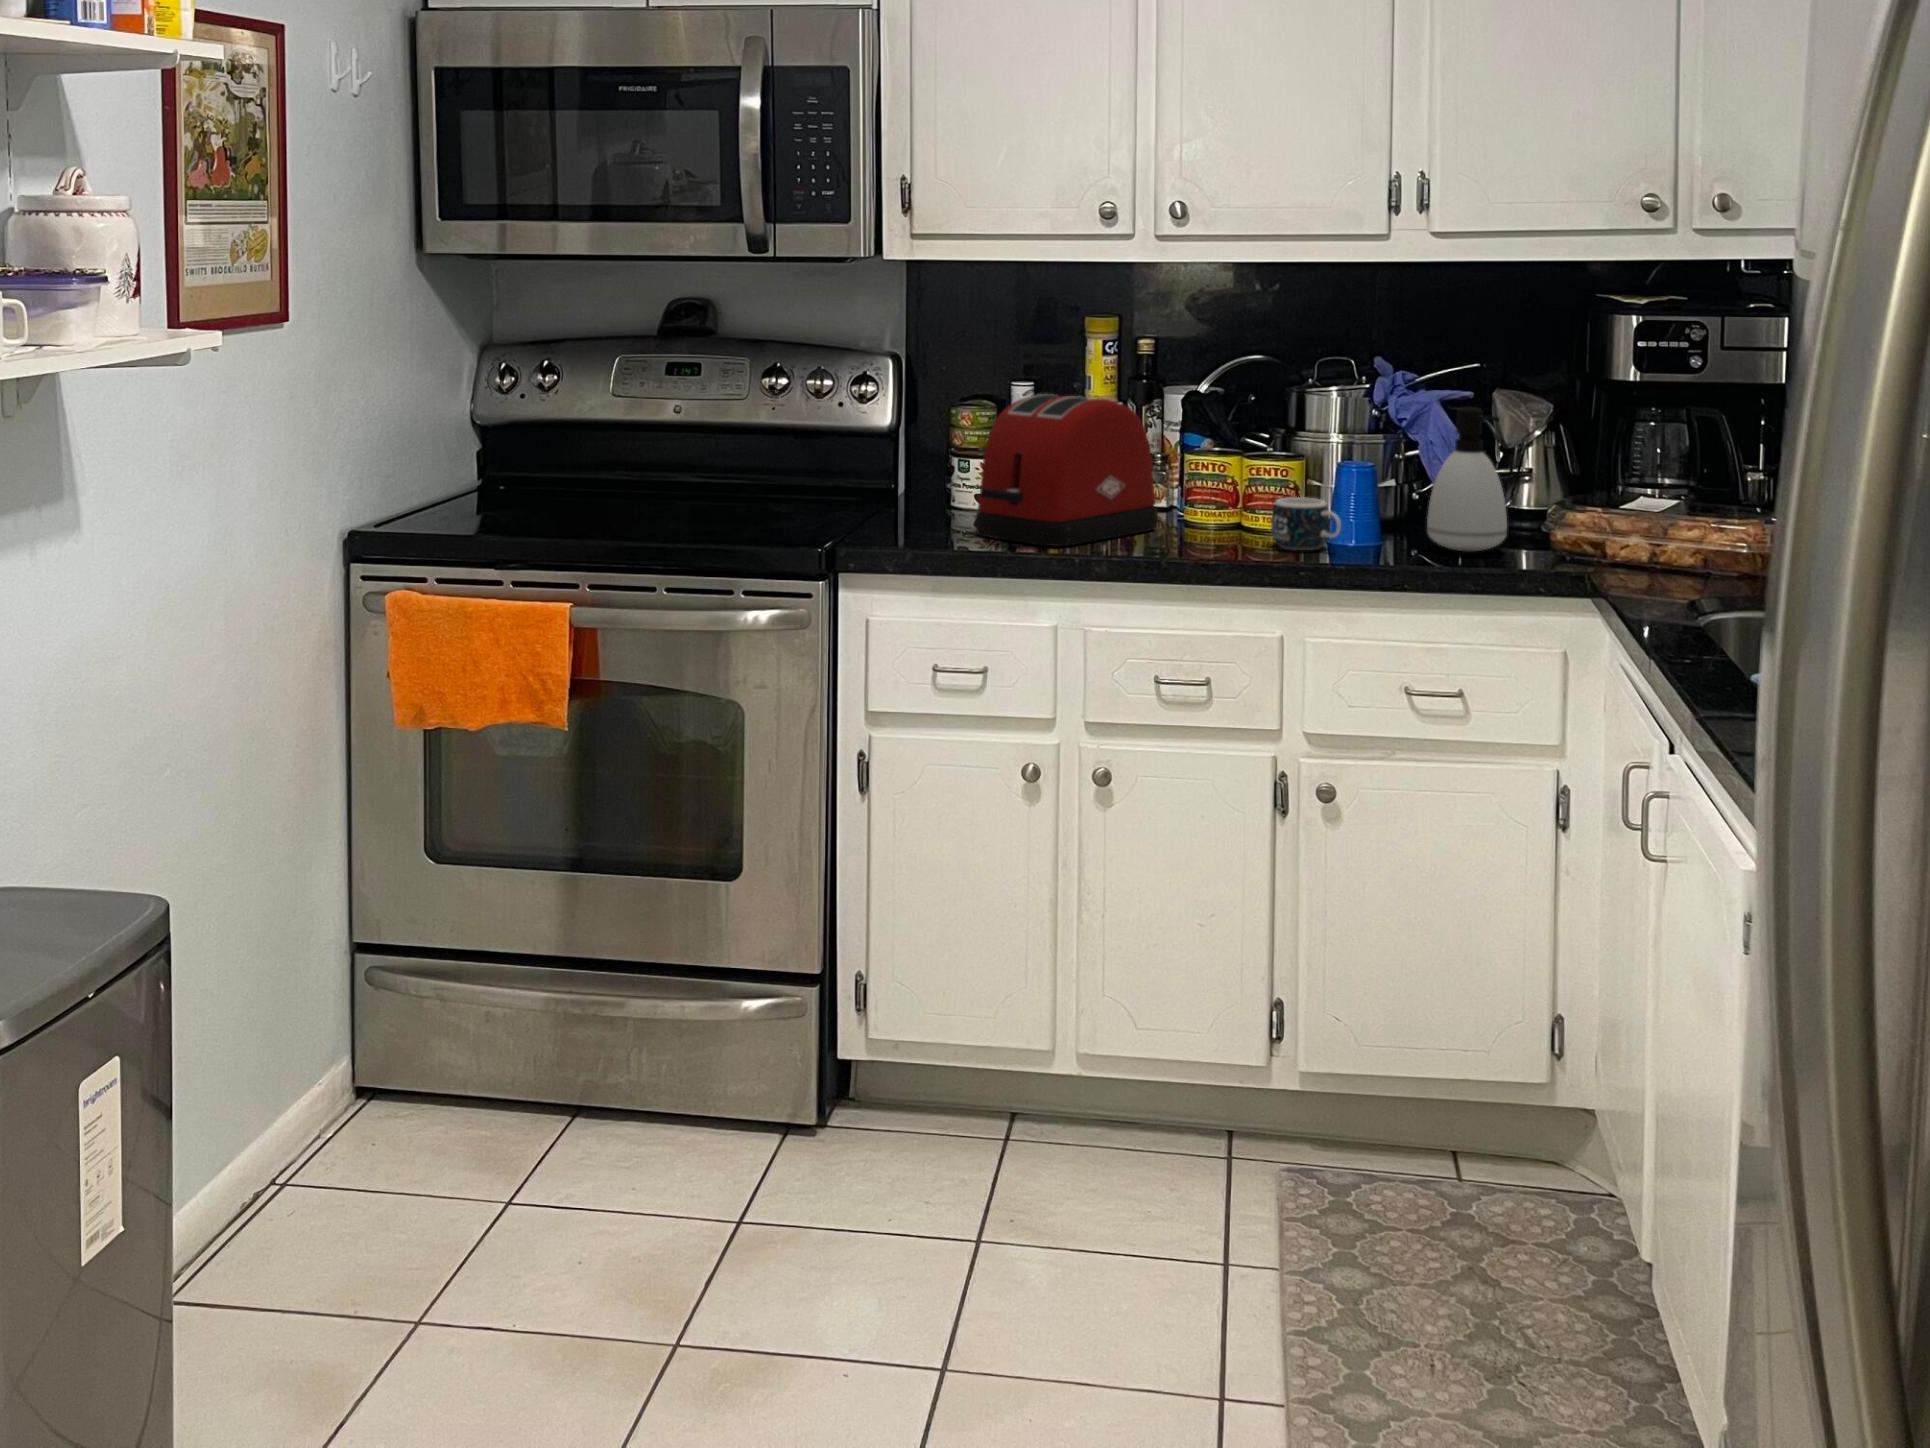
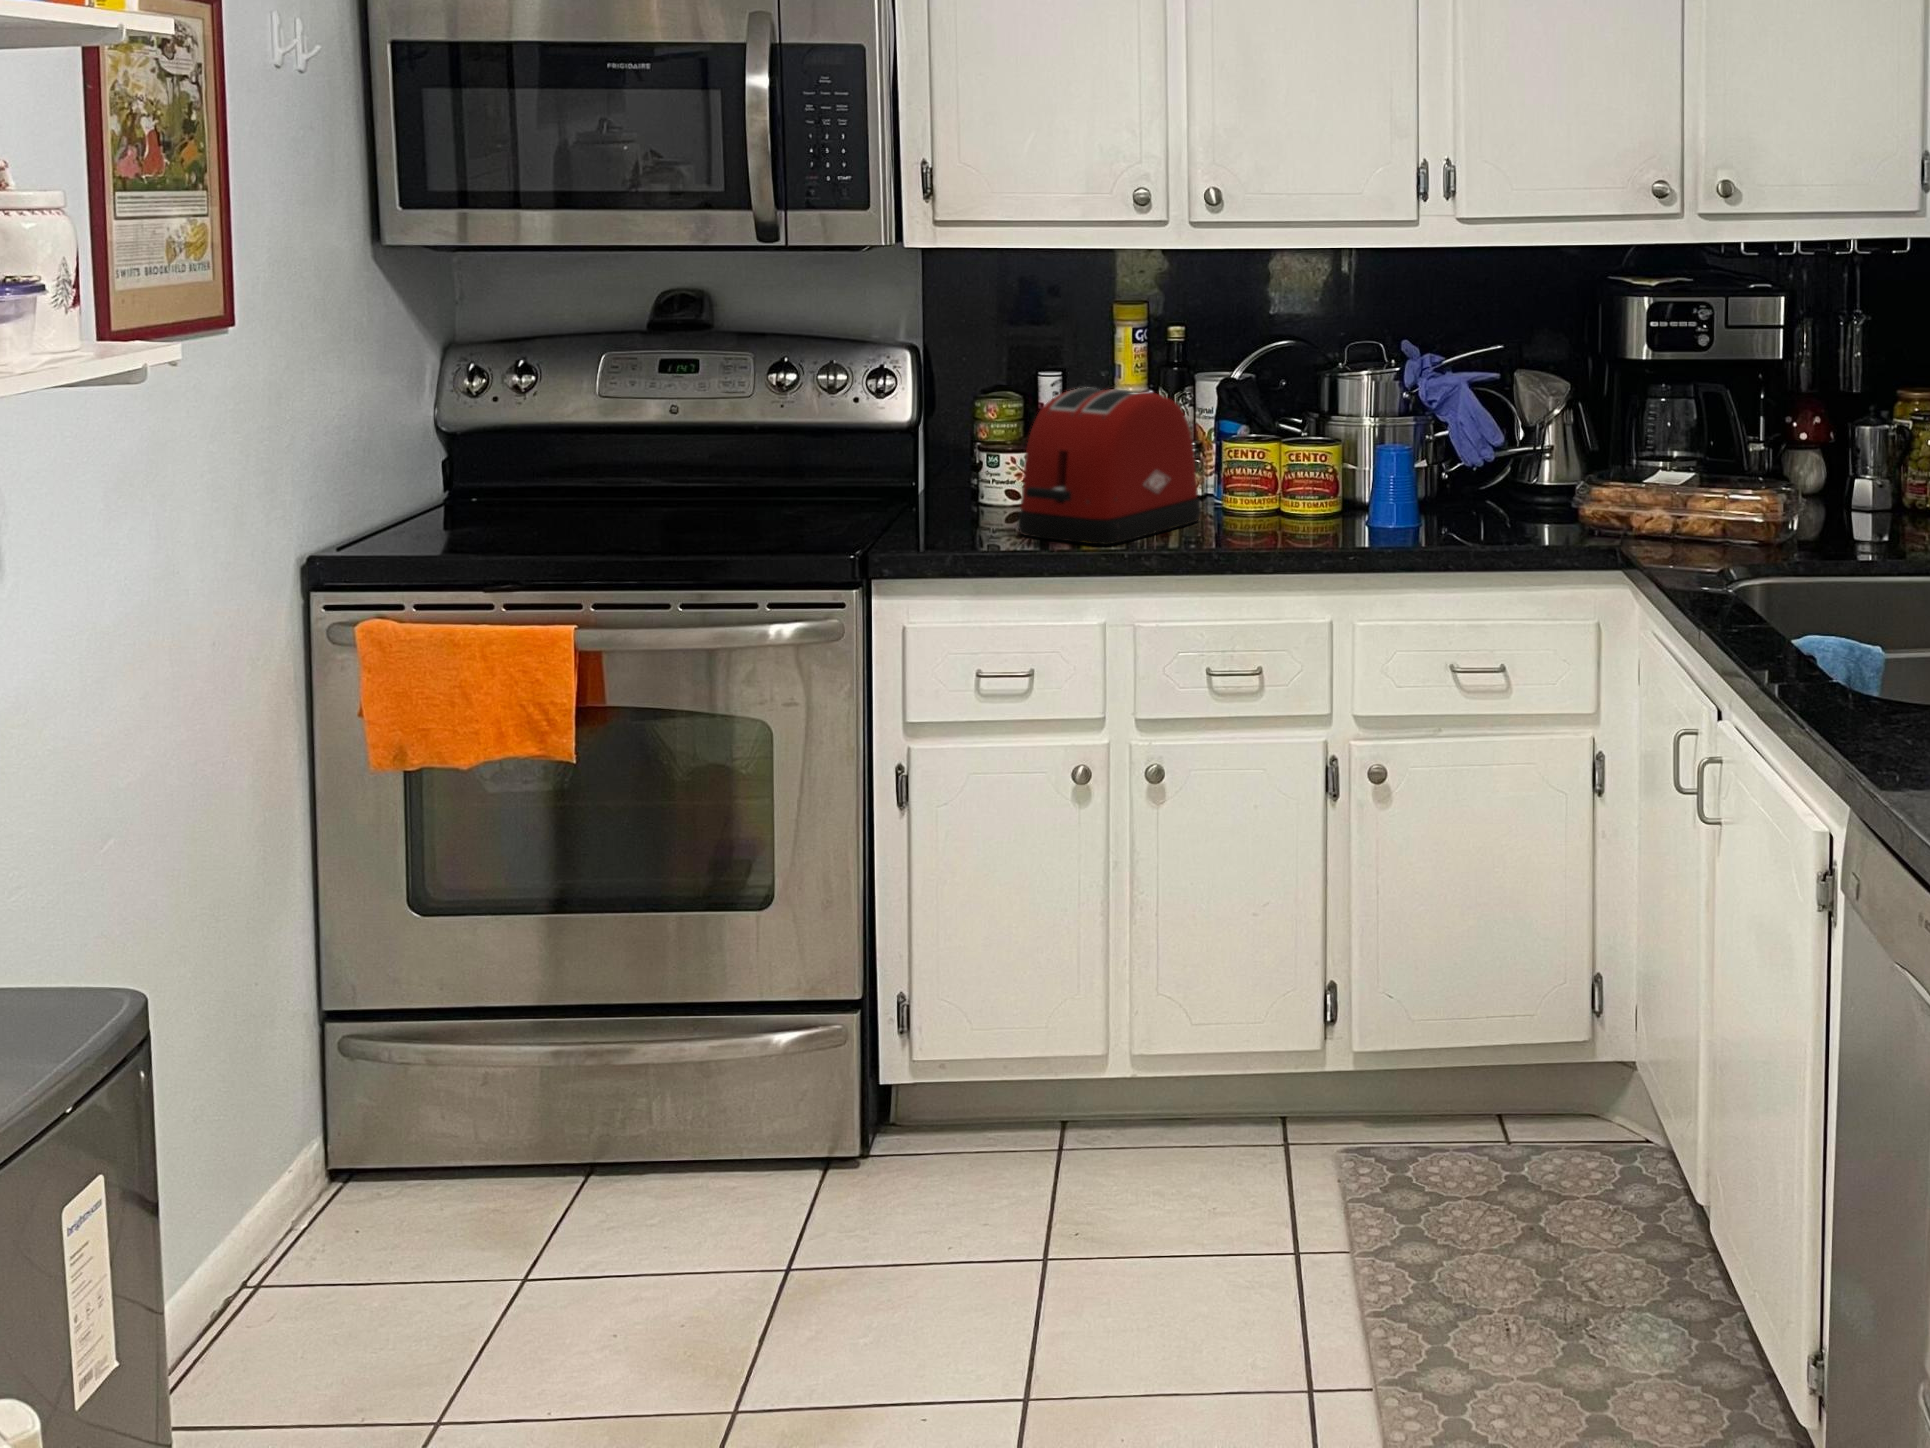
soap dispenser: present [1427,407,1507,552] -> none [1465,394,1539,533]
mug: present [1271,497,1341,550] -> none [1317,486,1386,538]

